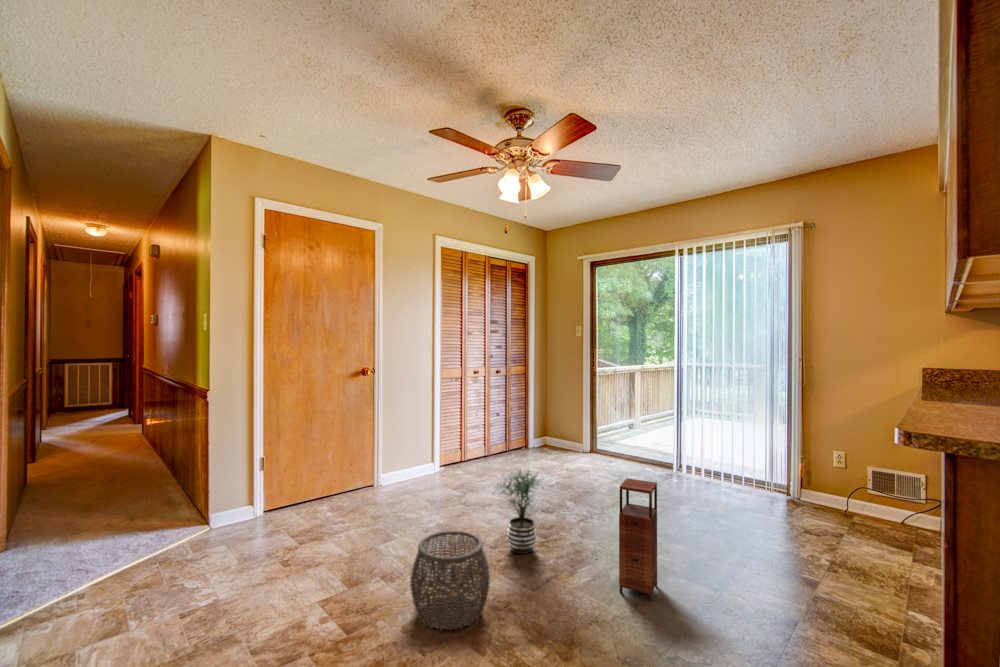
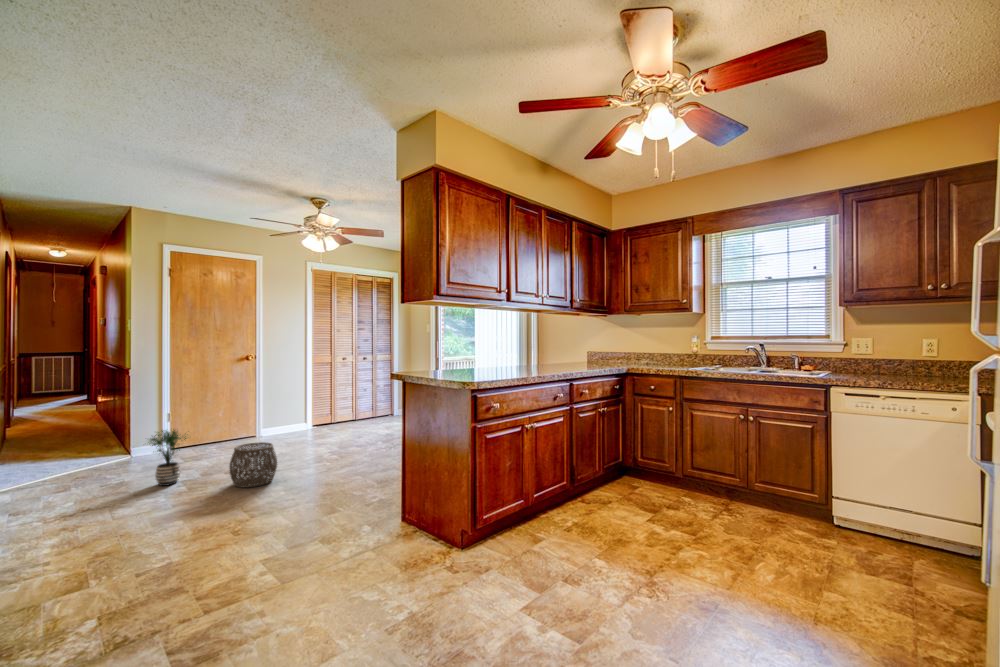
potted plant: present [493,470,544,554] -> present [148,429,187,486]
storage cabinet: present [619,478,657,601] -> none [355,415,381,478]

